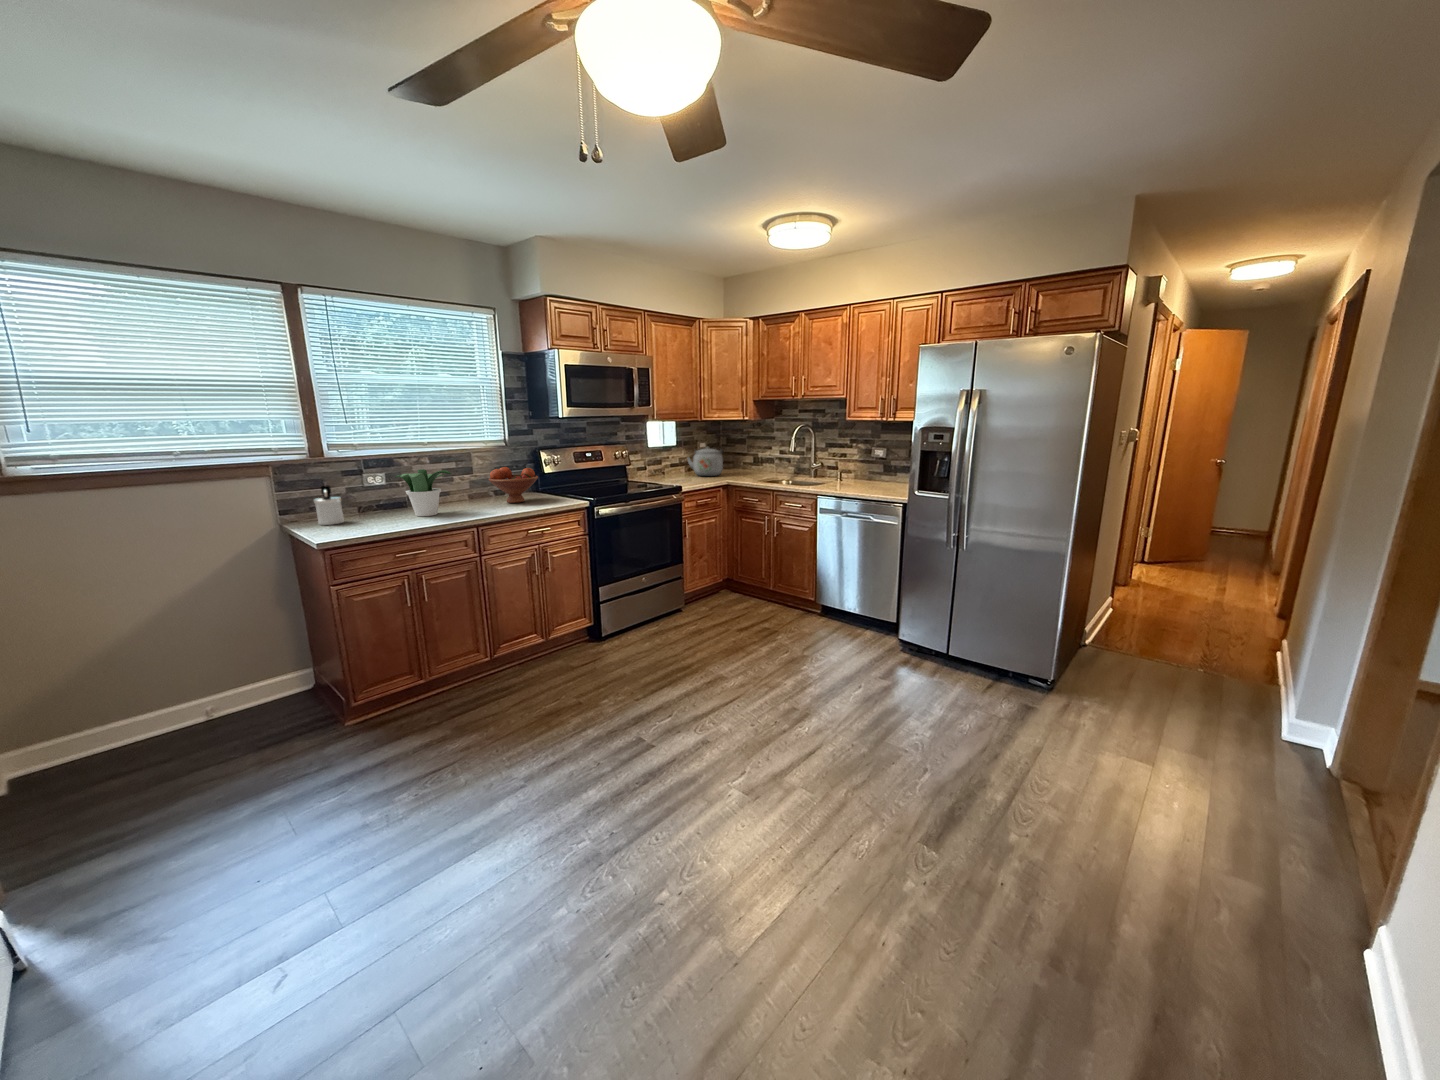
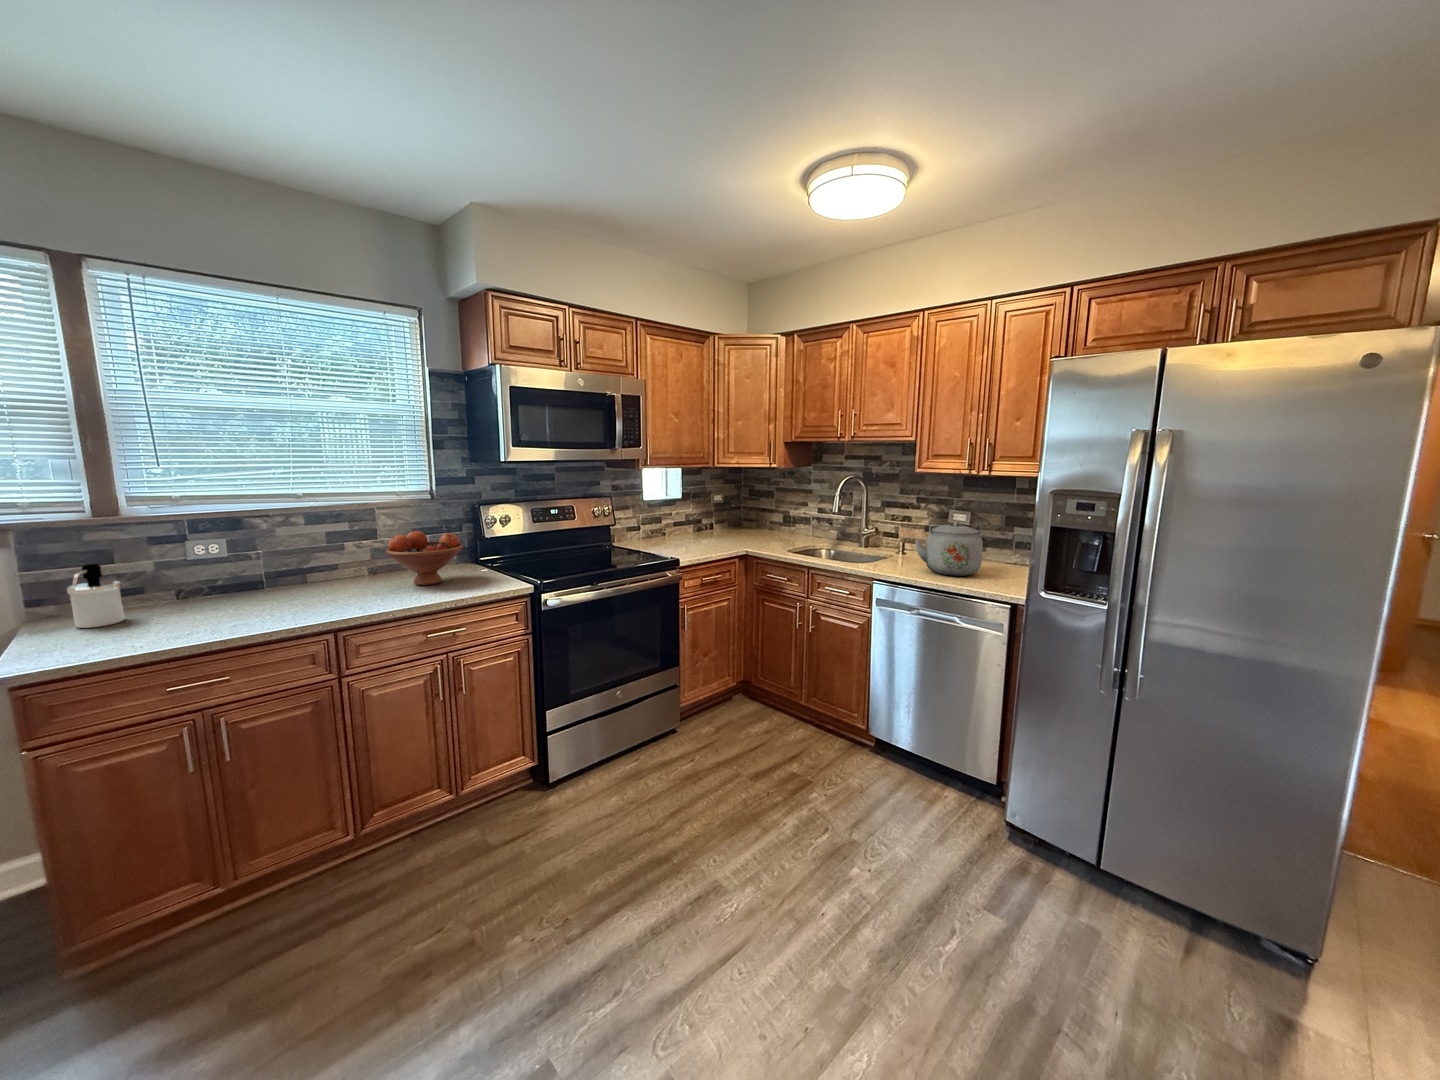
kettle: present [688,447,723,476] -> present [915,522,983,576]
potted plant: present [395,469,451,516] -> none [217,537,306,611]

